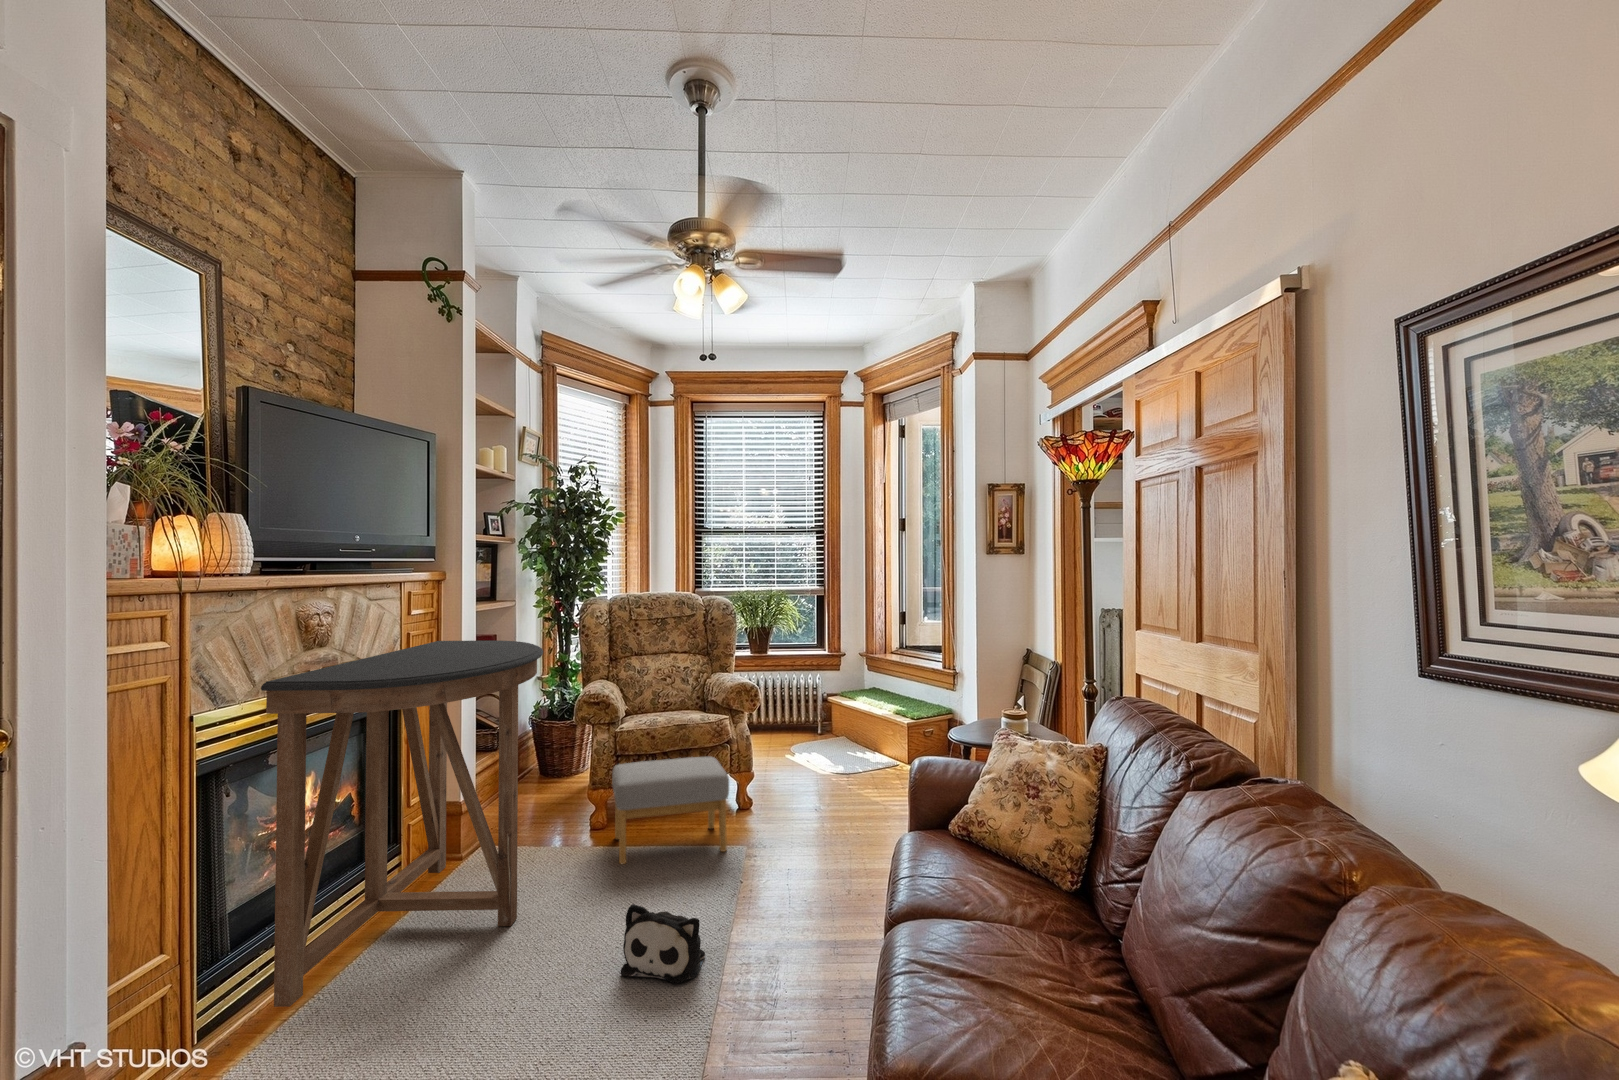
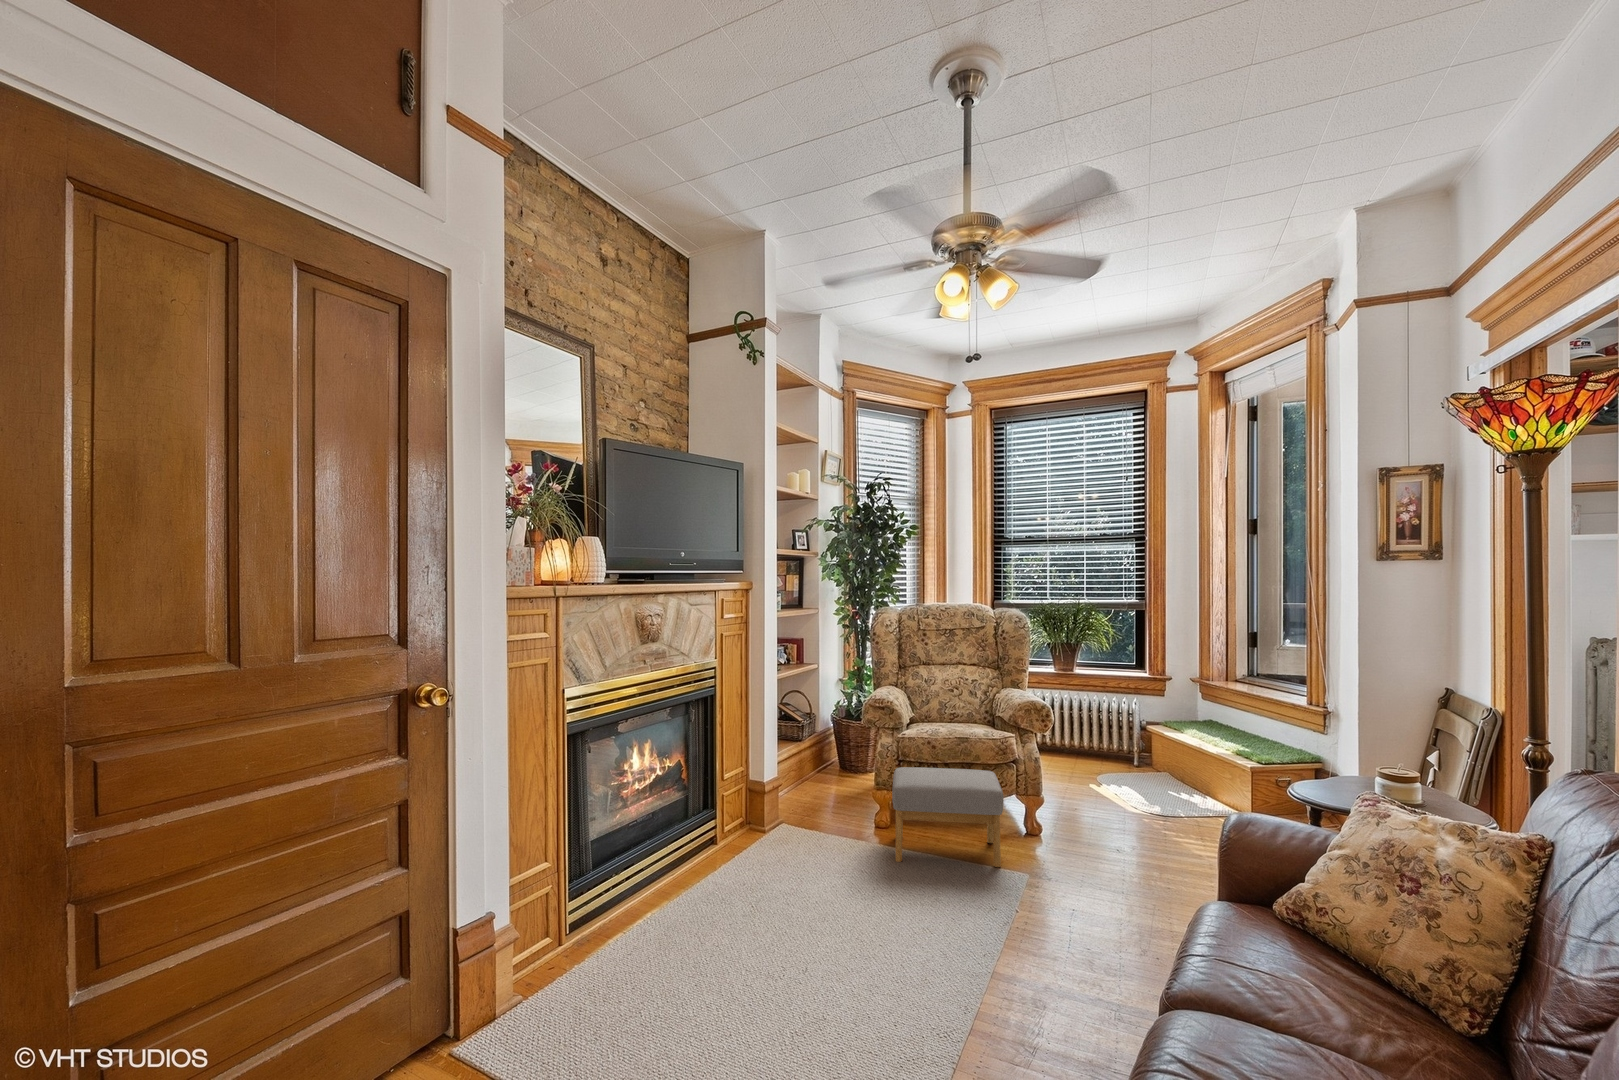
console table: present [261,640,543,1007] -> none [609,642,825,923]
plush toy: present [621,904,705,983] -> none [876,895,956,978]

